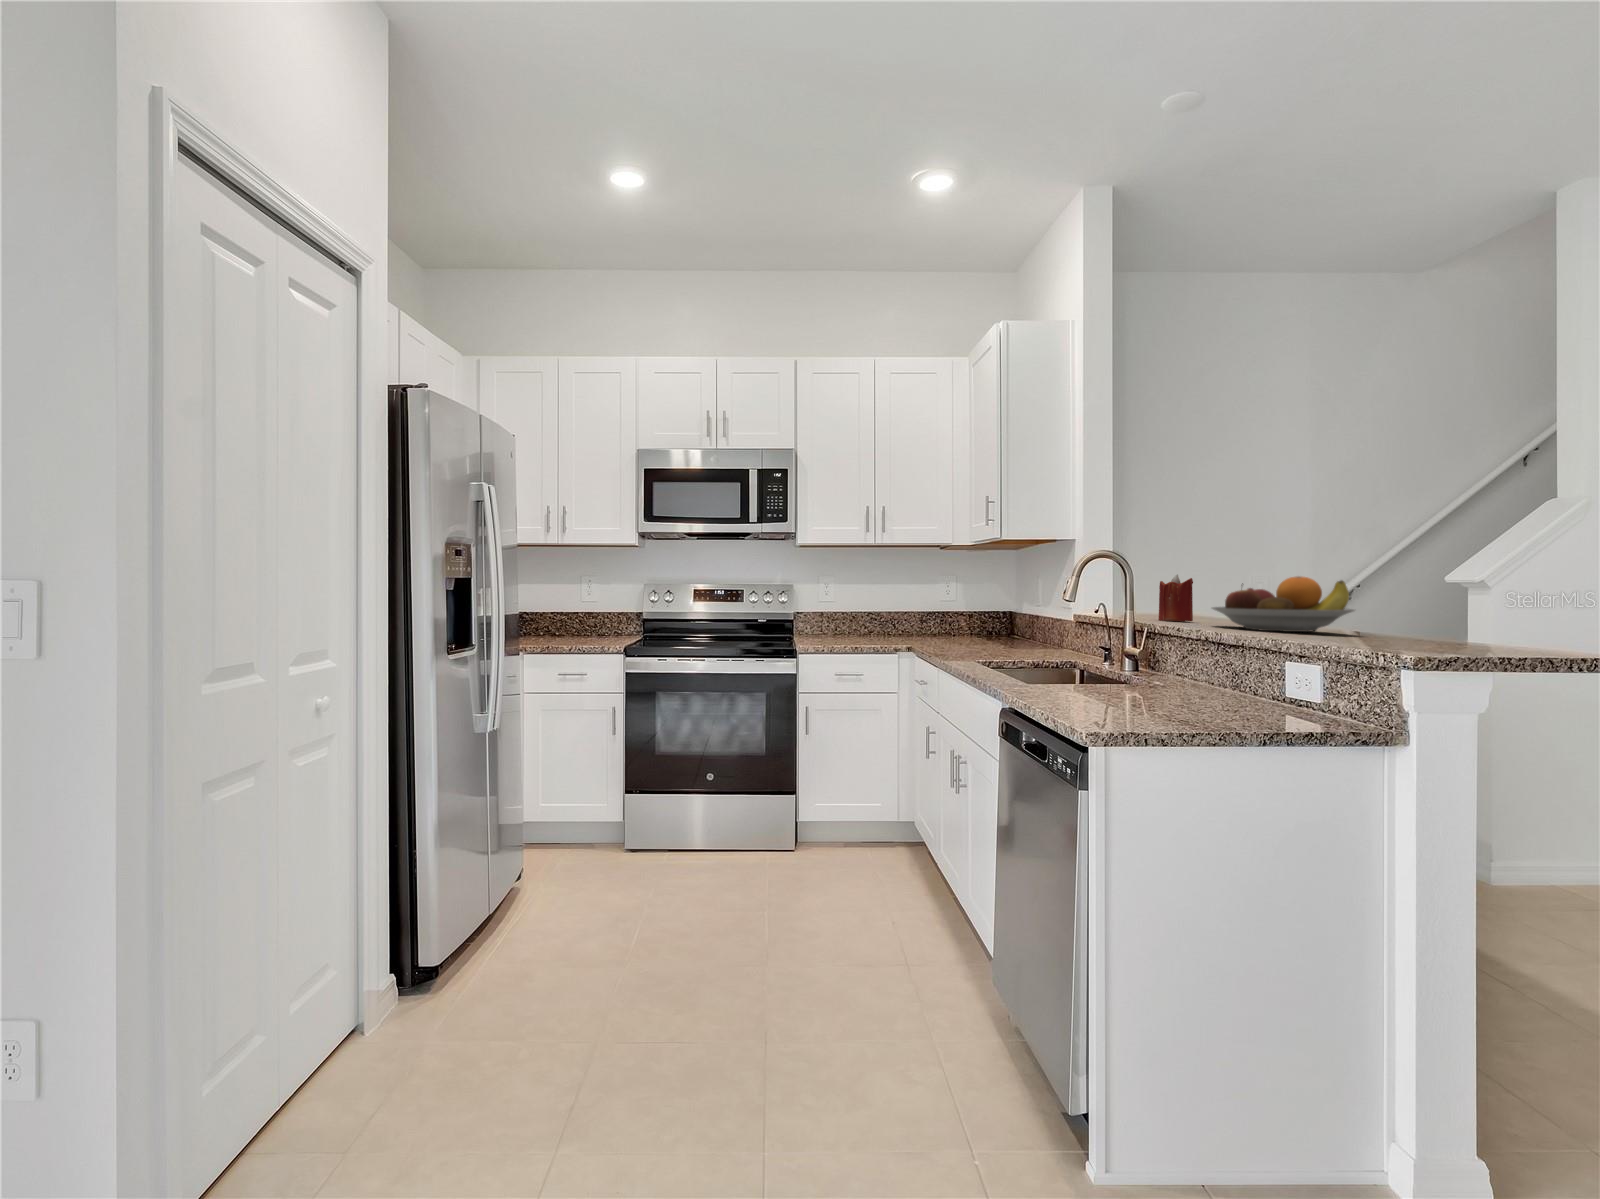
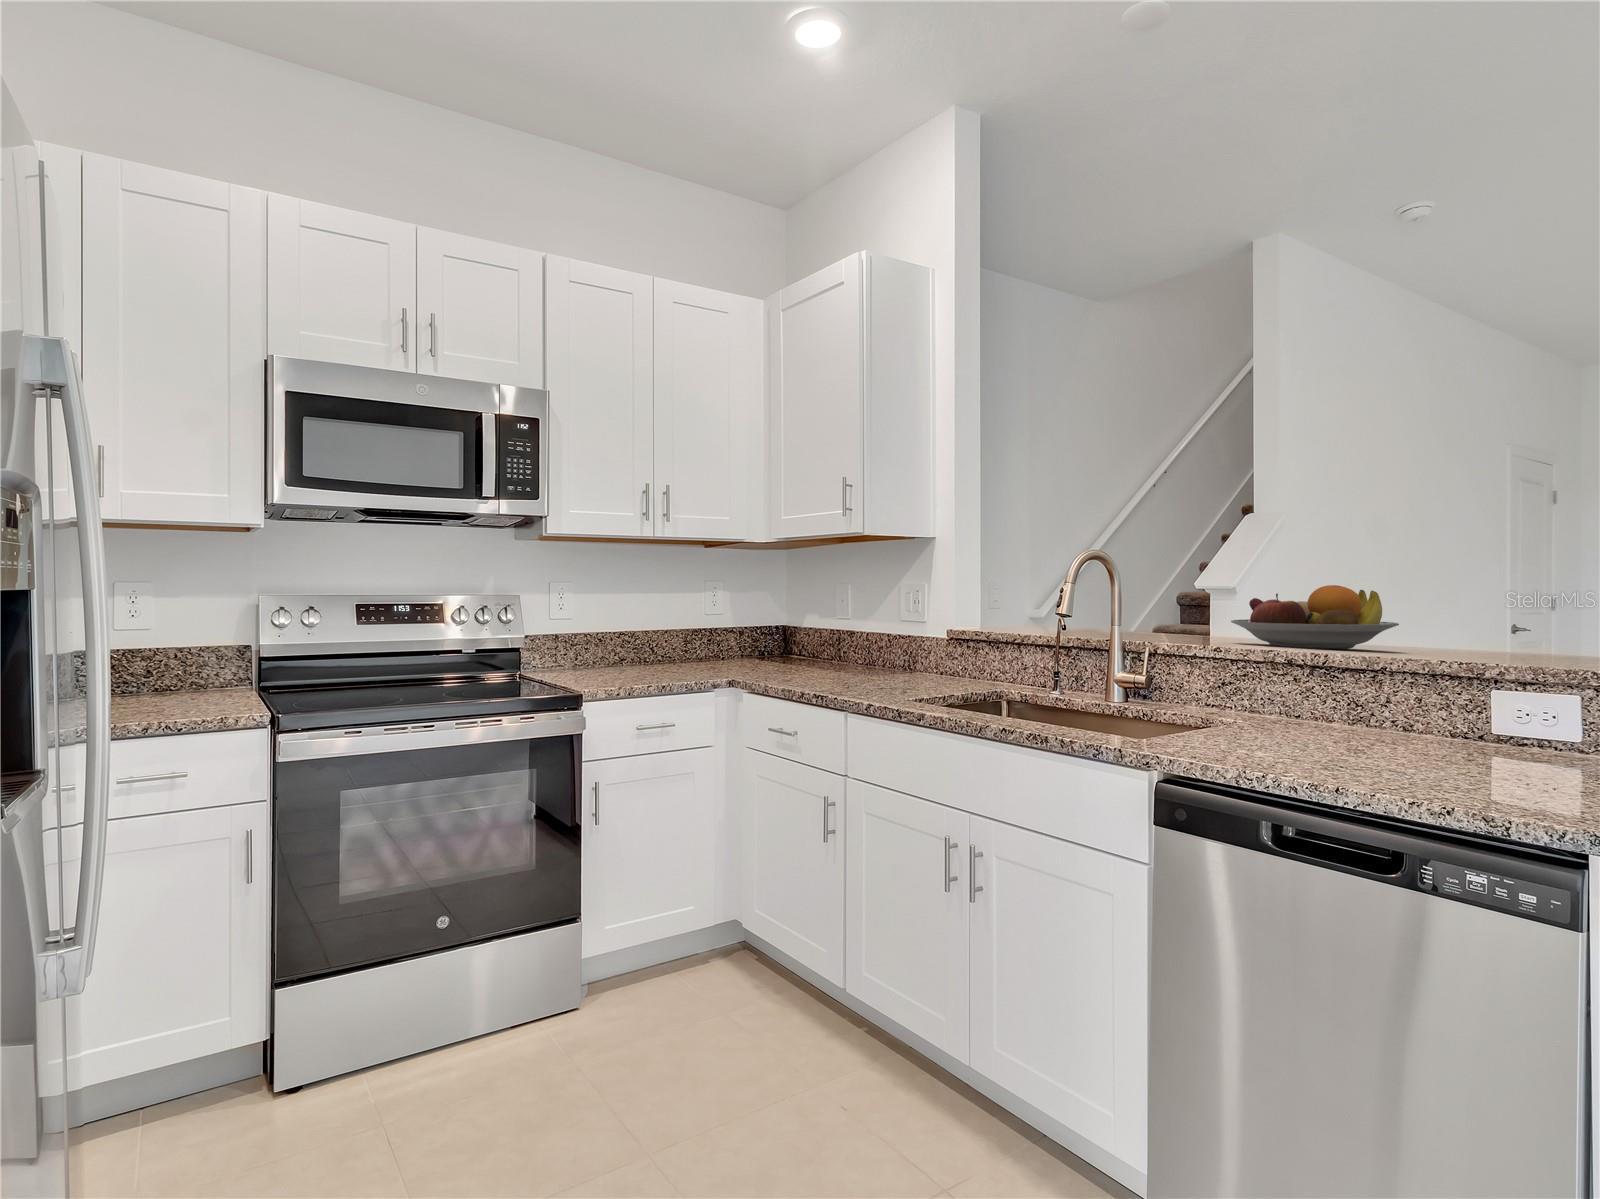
candle: present [1158,574,1193,621] -> none [1127,582,1172,638]

